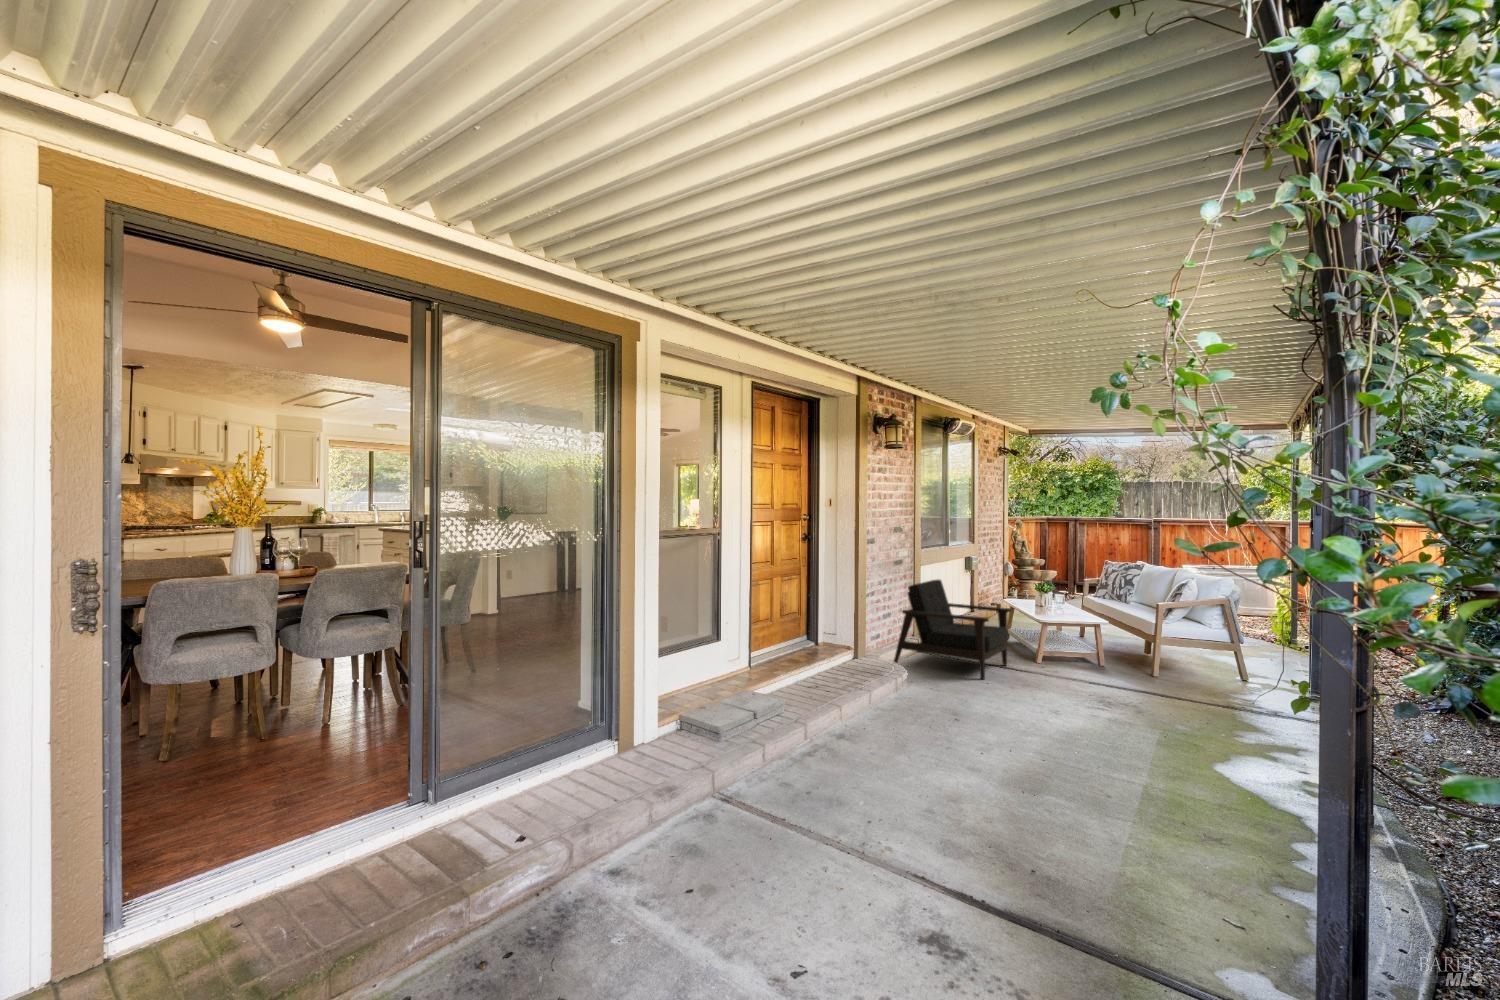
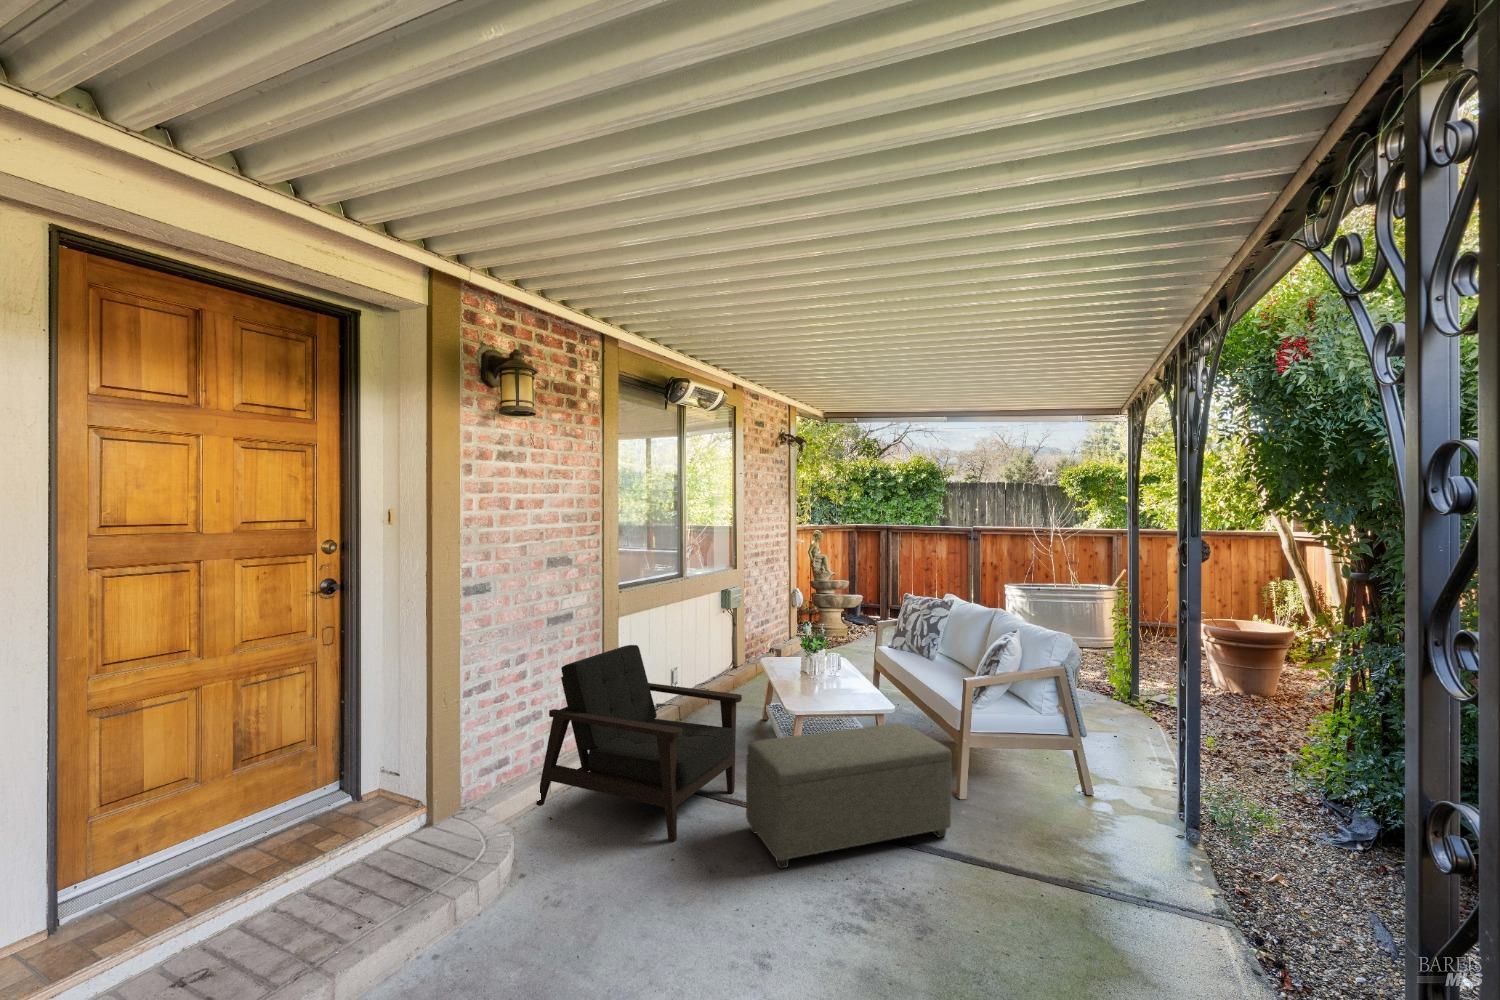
ottoman: none [1023,627,1153,691] -> present [746,723,952,868]

